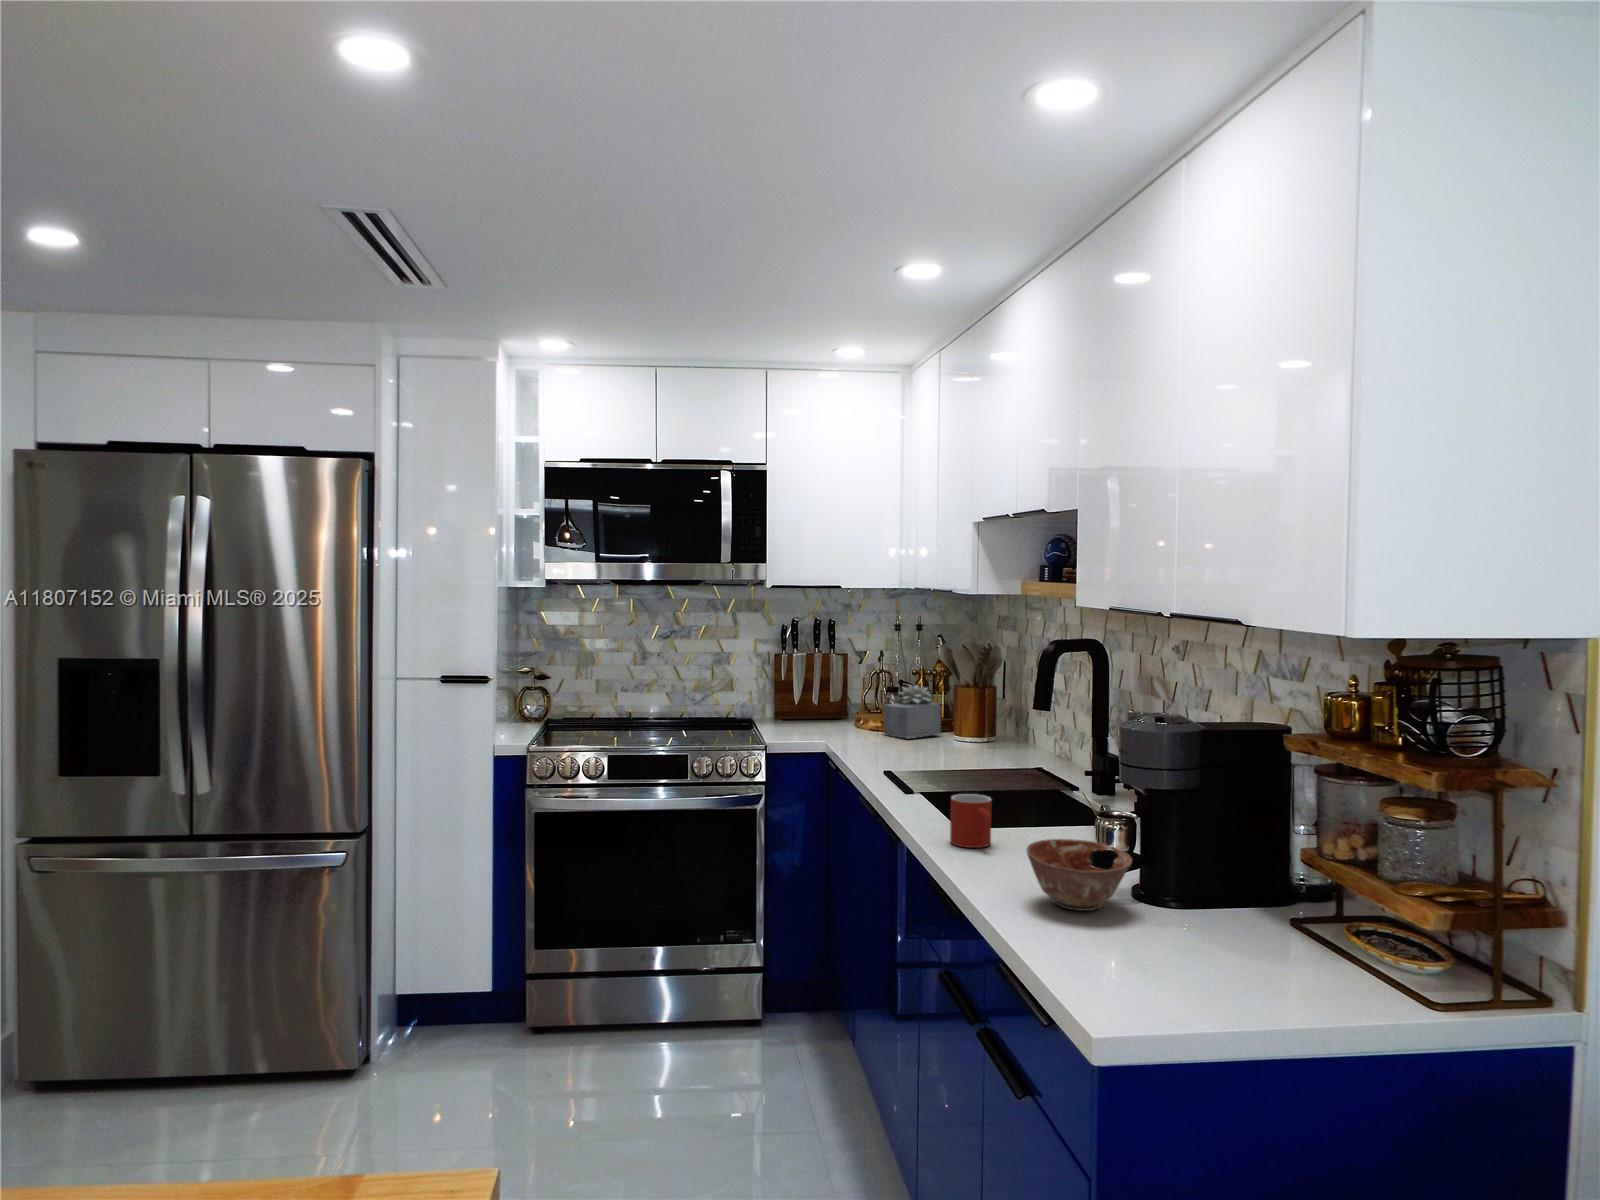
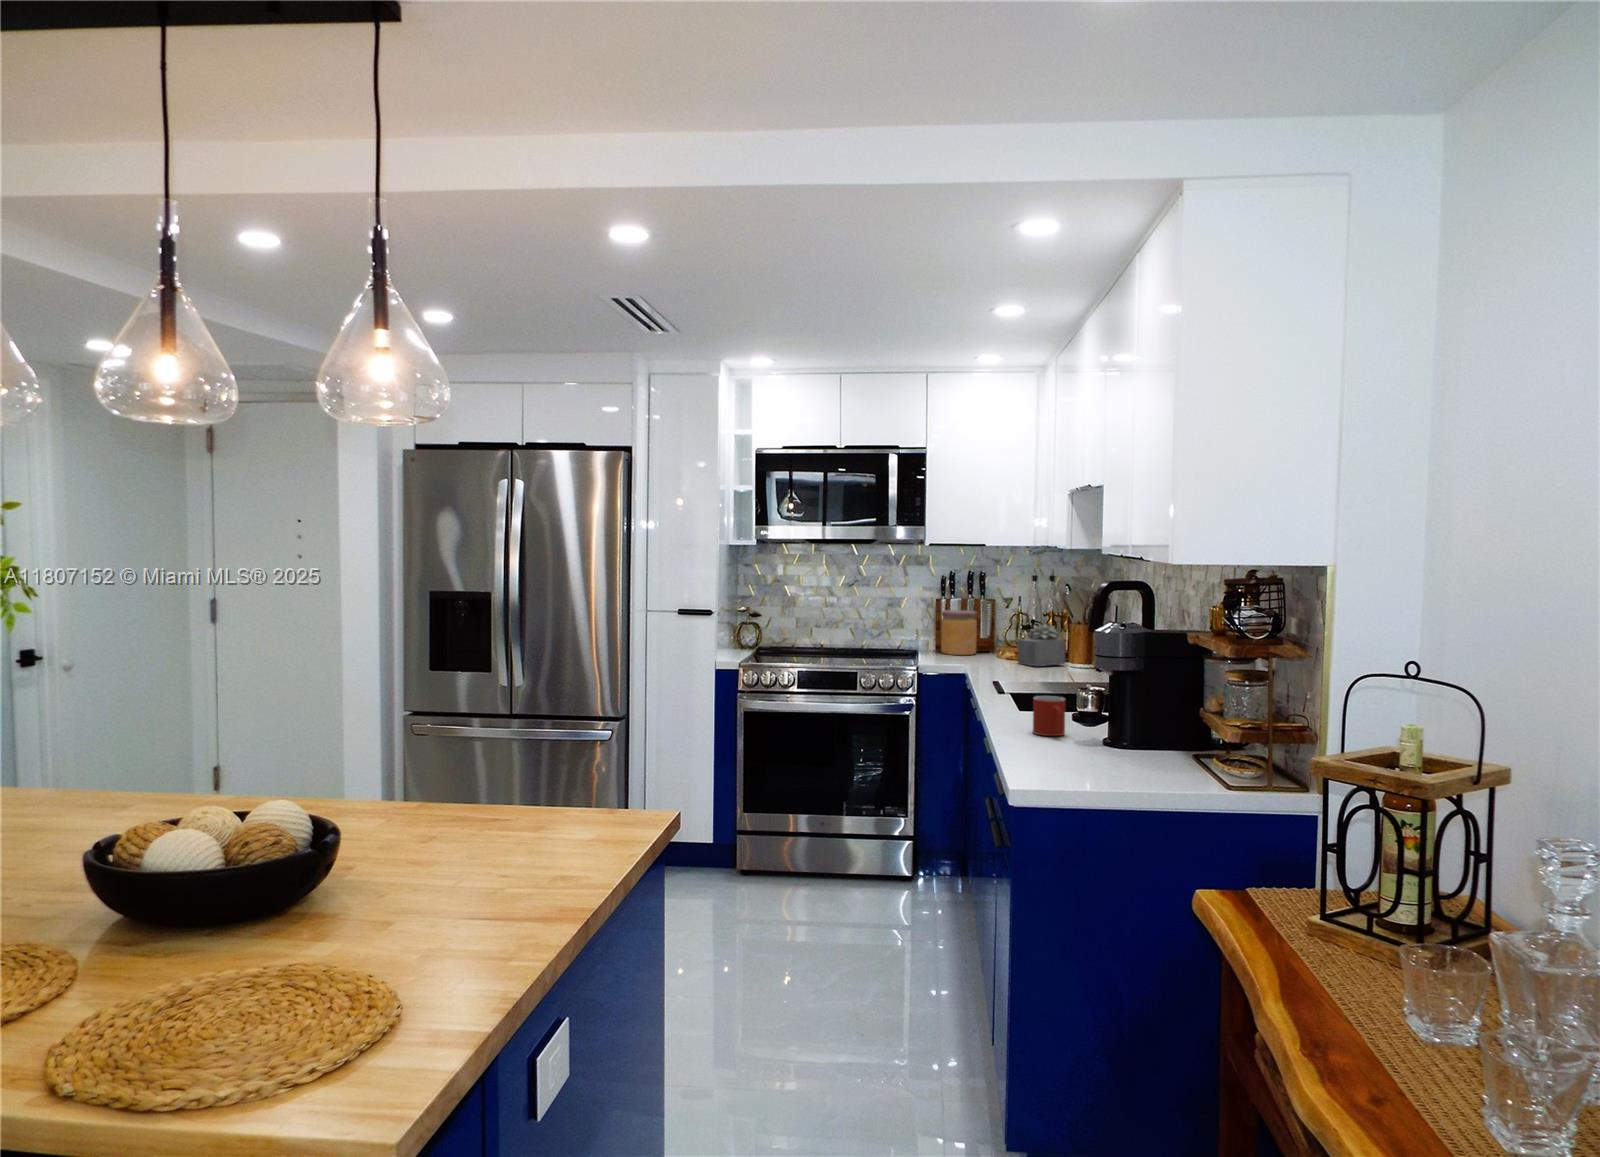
jar: none [784,667,829,725] -> present [941,610,977,655]
ceramic bowl: present [1027,839,1132,911] -> none [1072,725,1155,778]

